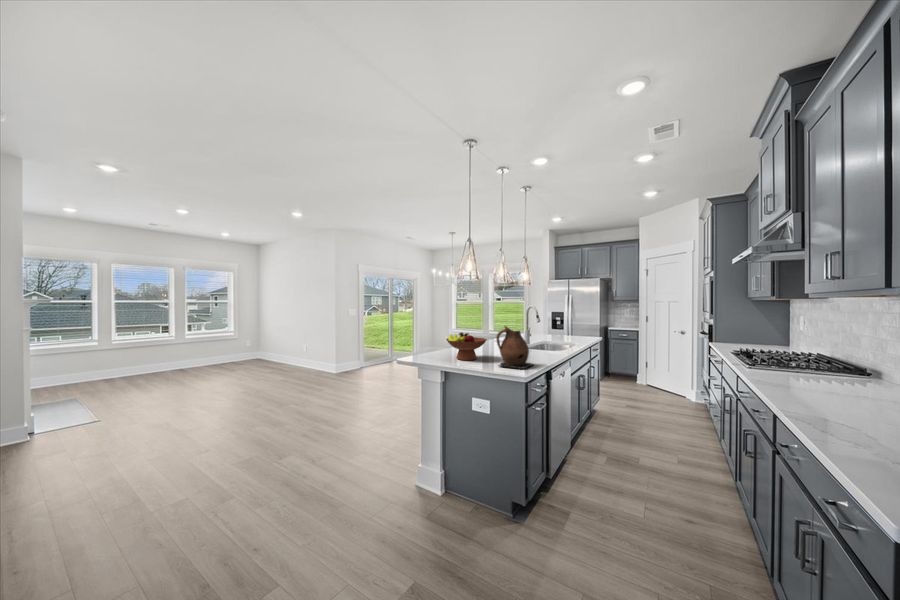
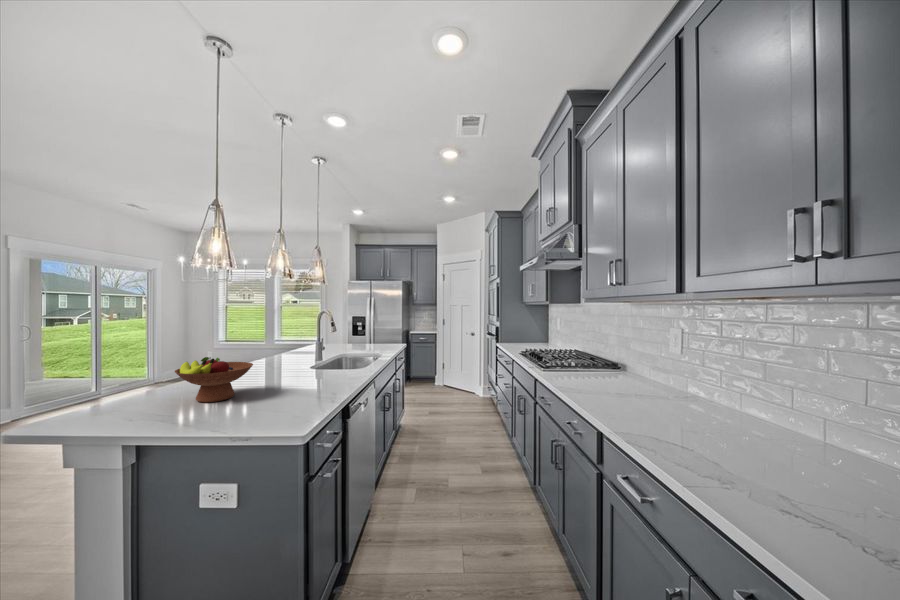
ceramic pitcher: present [496,326,534,369] -> none [266,344,326,409]

